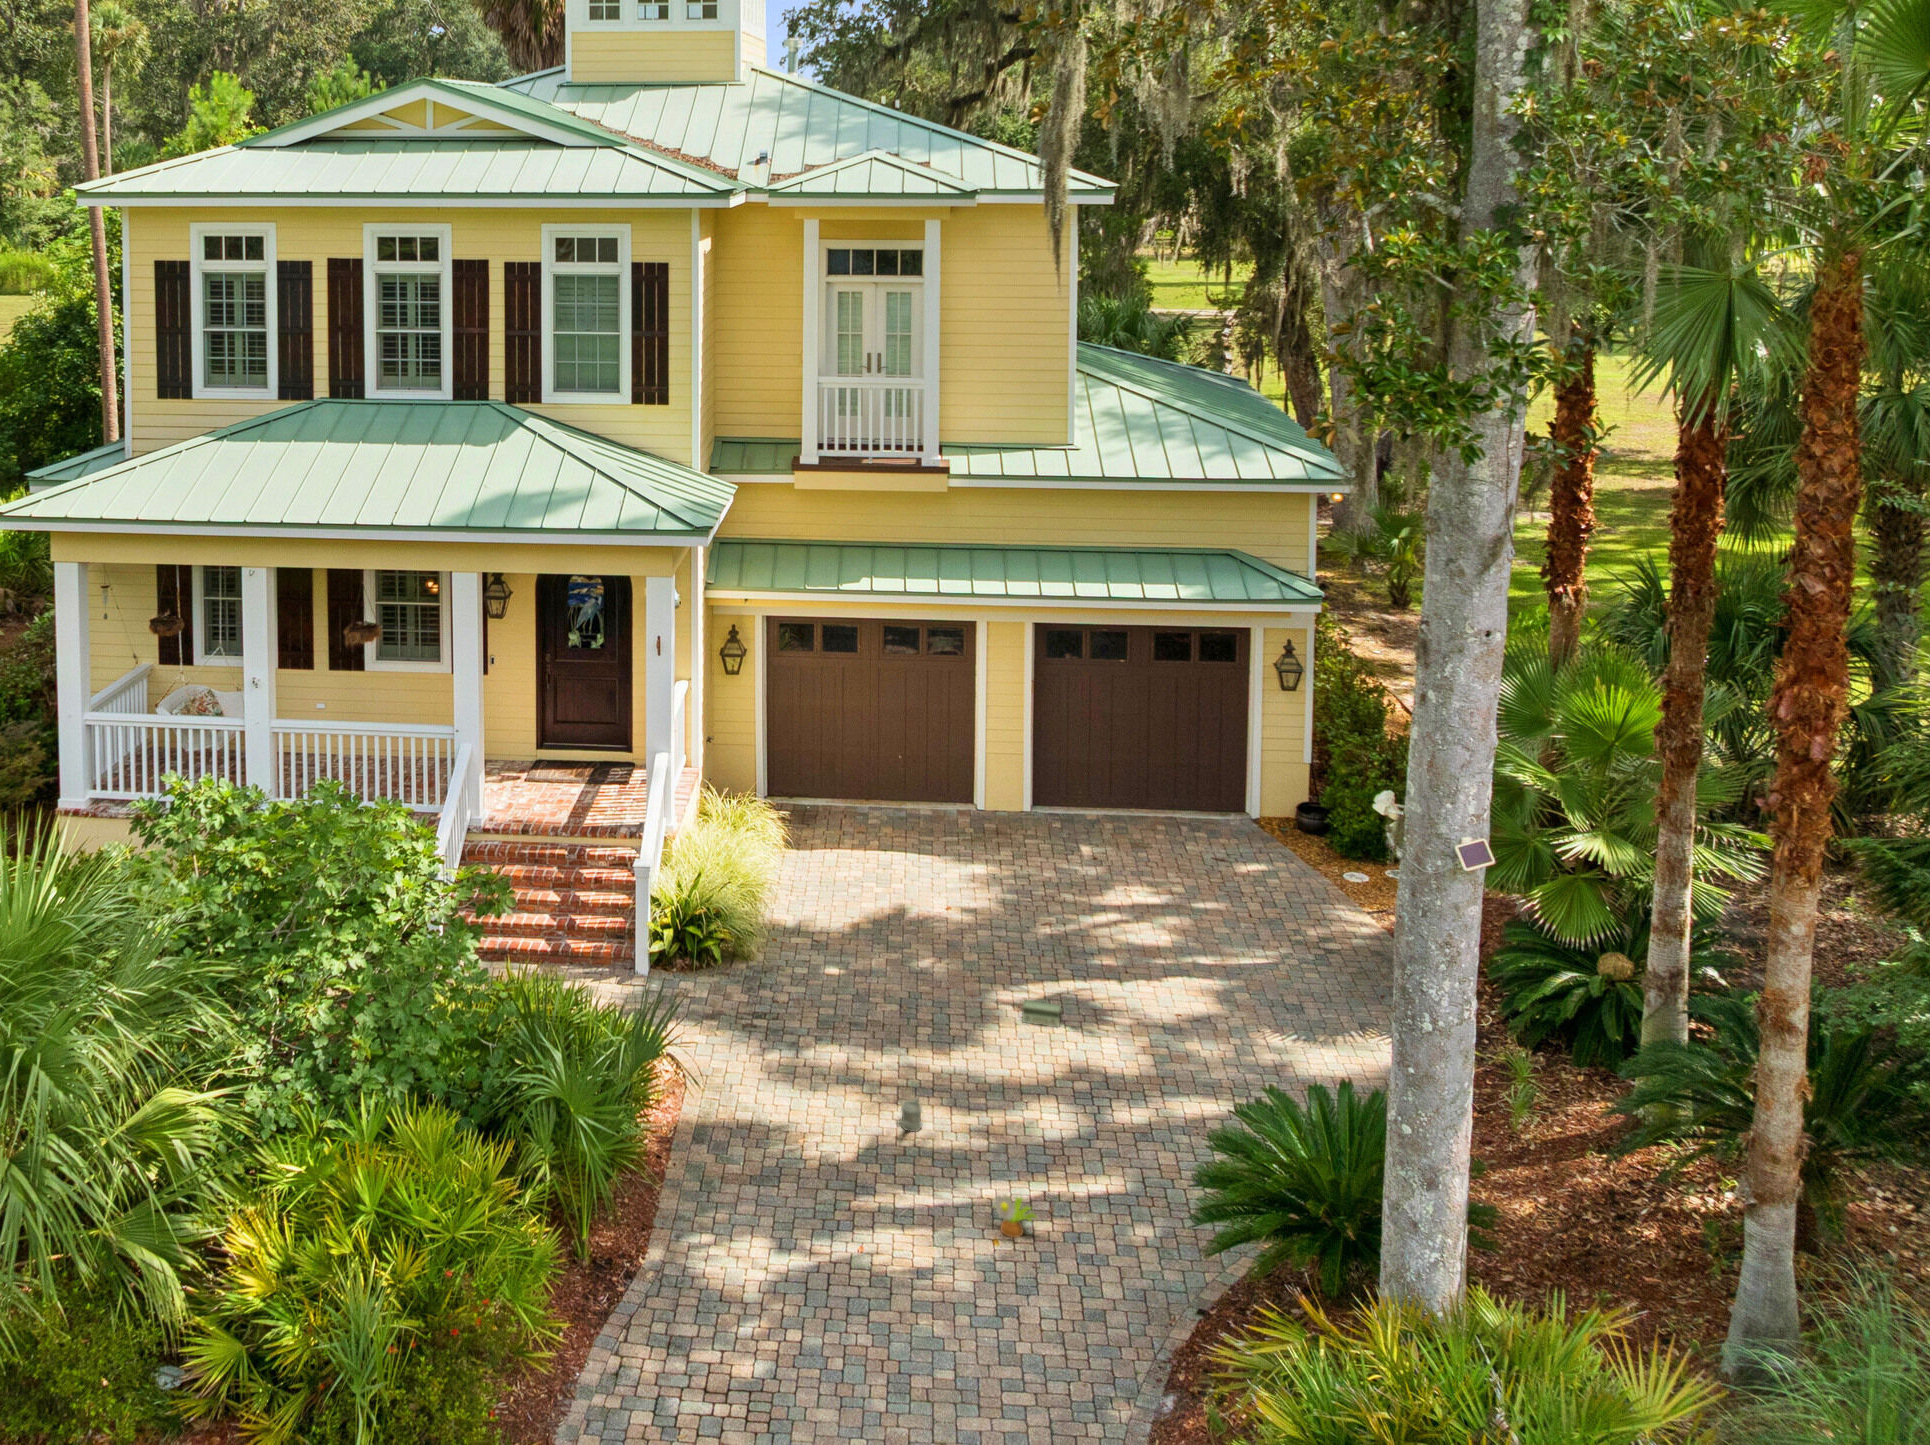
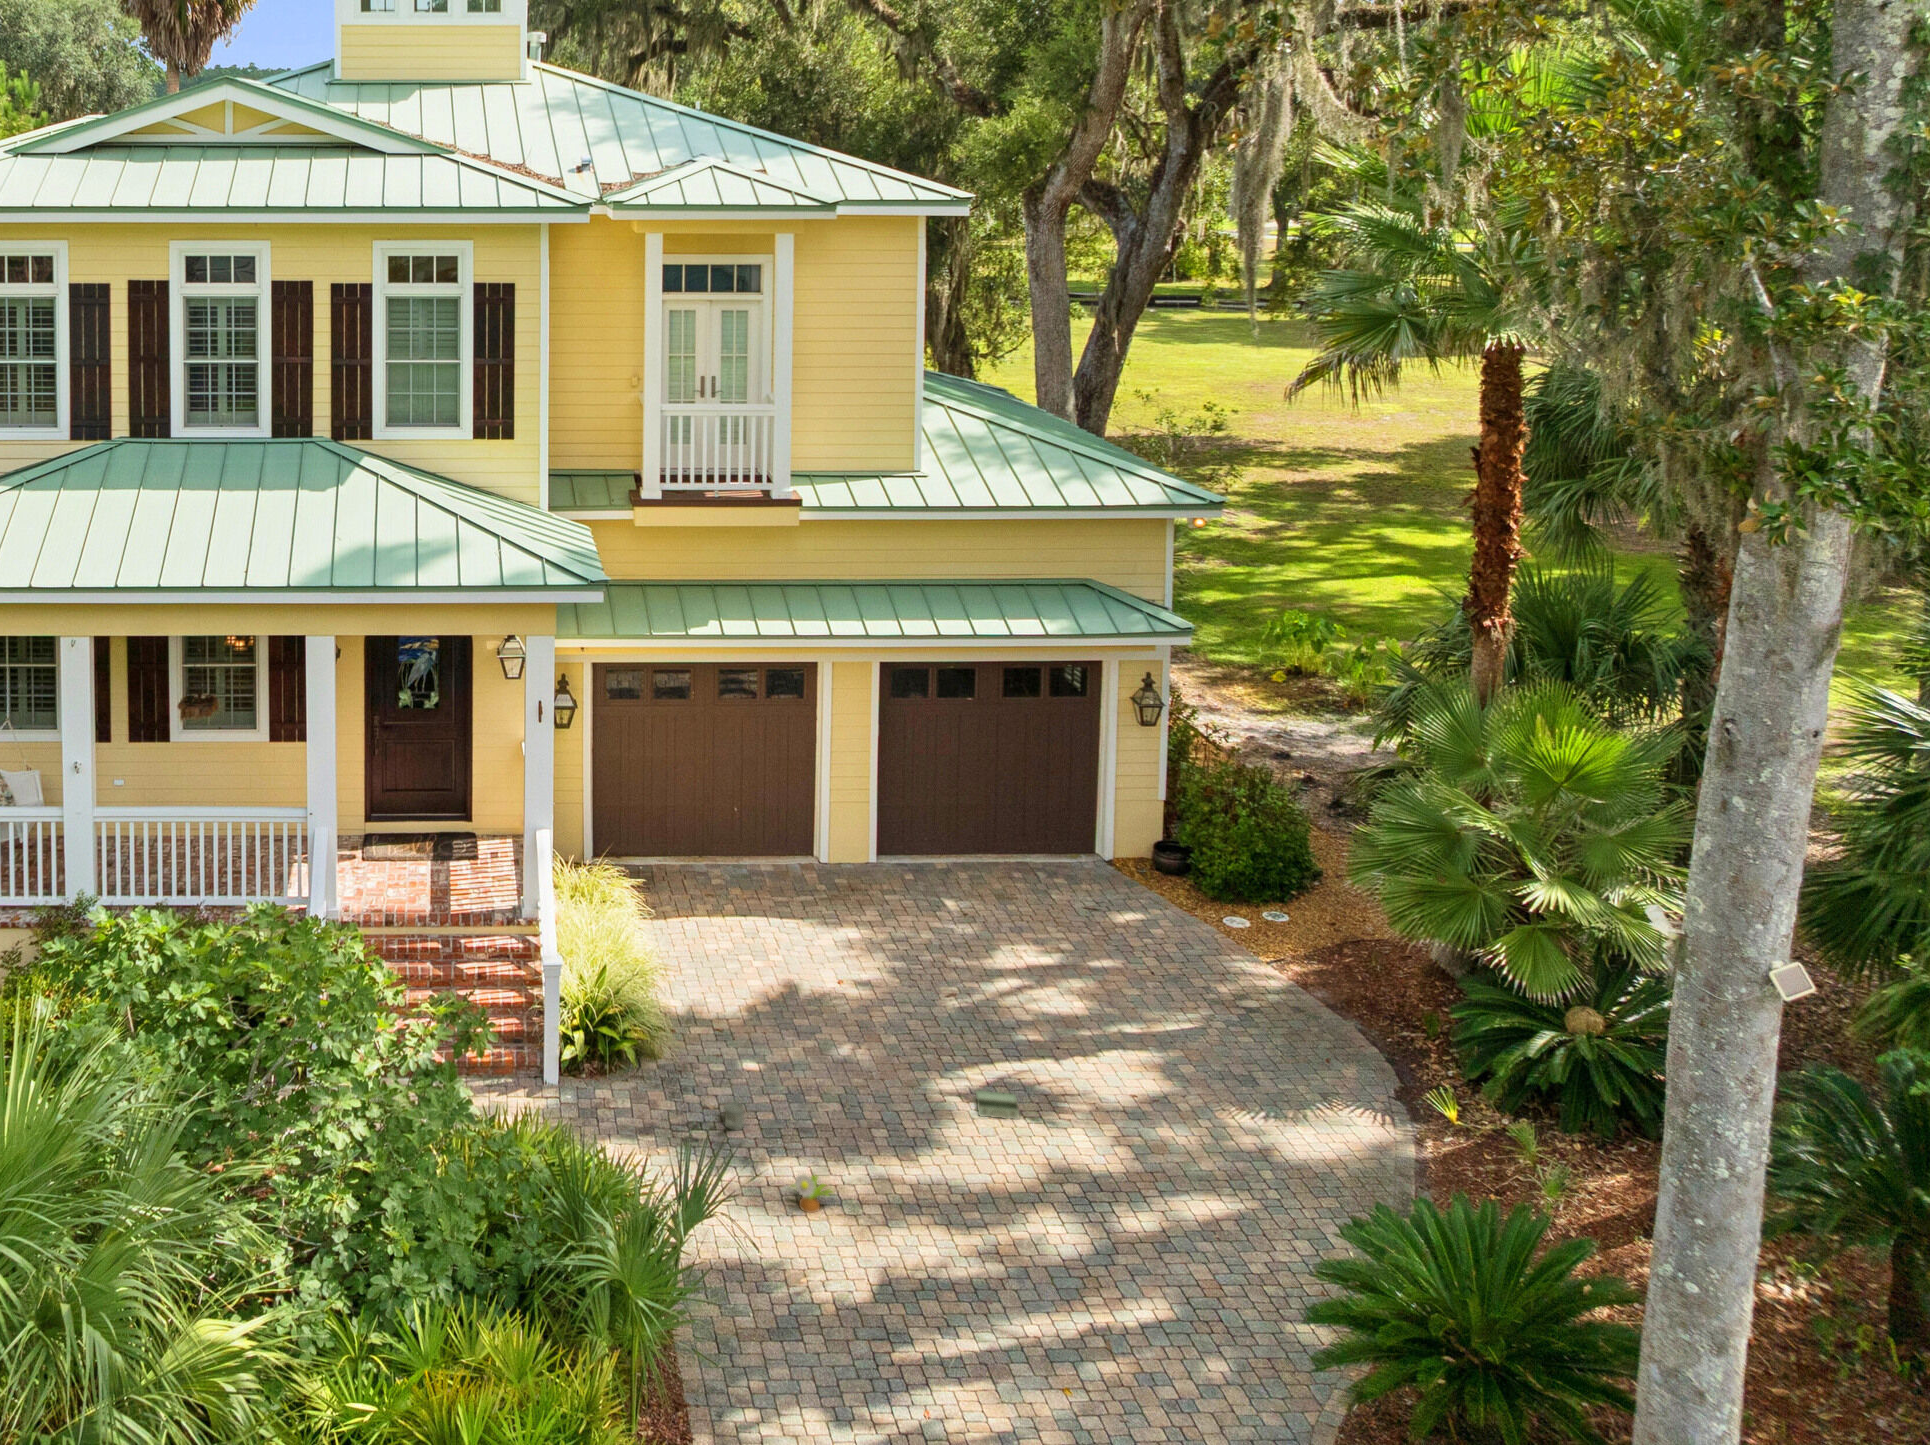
watering can: present [898,1097,922,1132] -> present [725,1098,744,1131]
decorative plant: present [993,1195,1037,1238] -> present [793,1174,832,1213]

